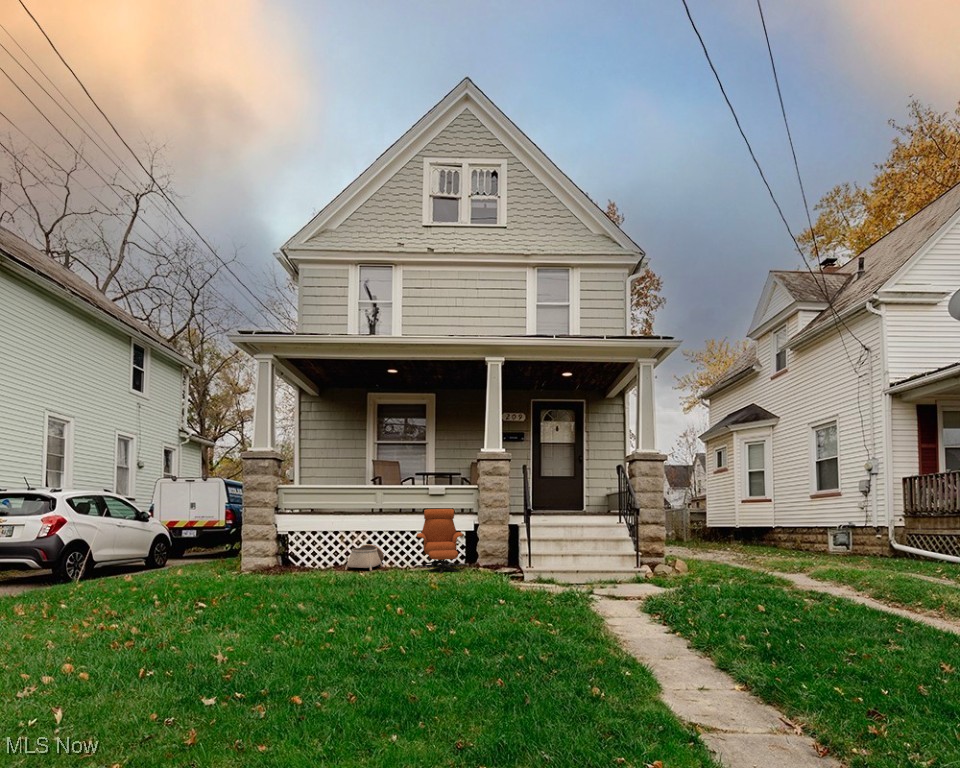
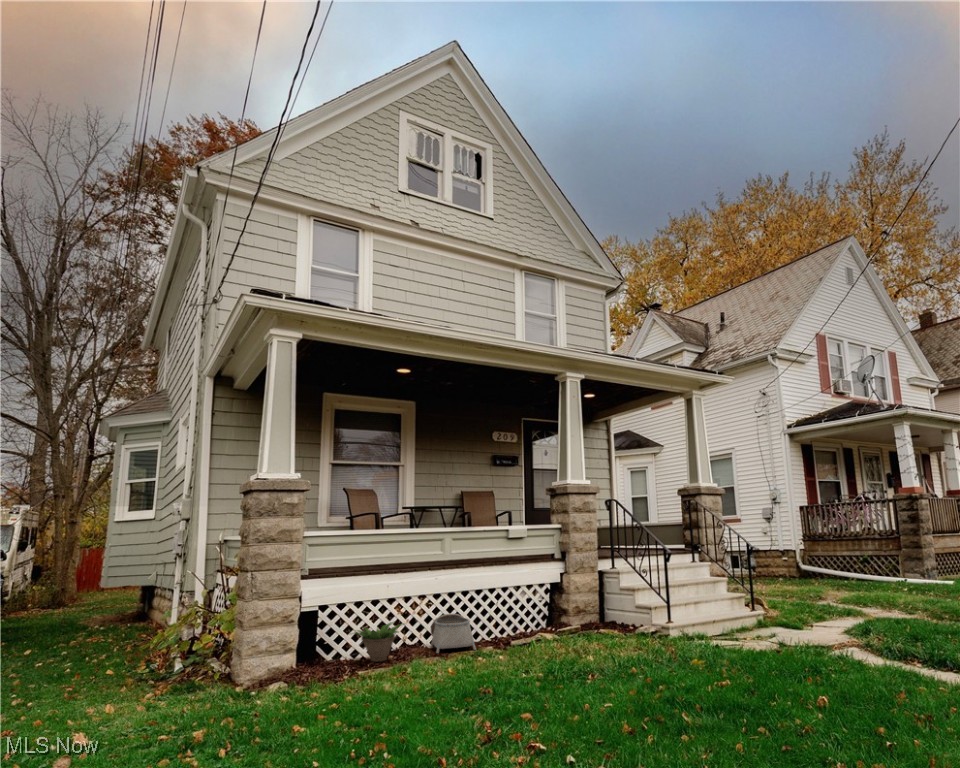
lounge chair: present [417,509,463,573] -> none [501,557,582,642]
decorative plant: none [286,545,327,570] -> present [355,622,403,661]

